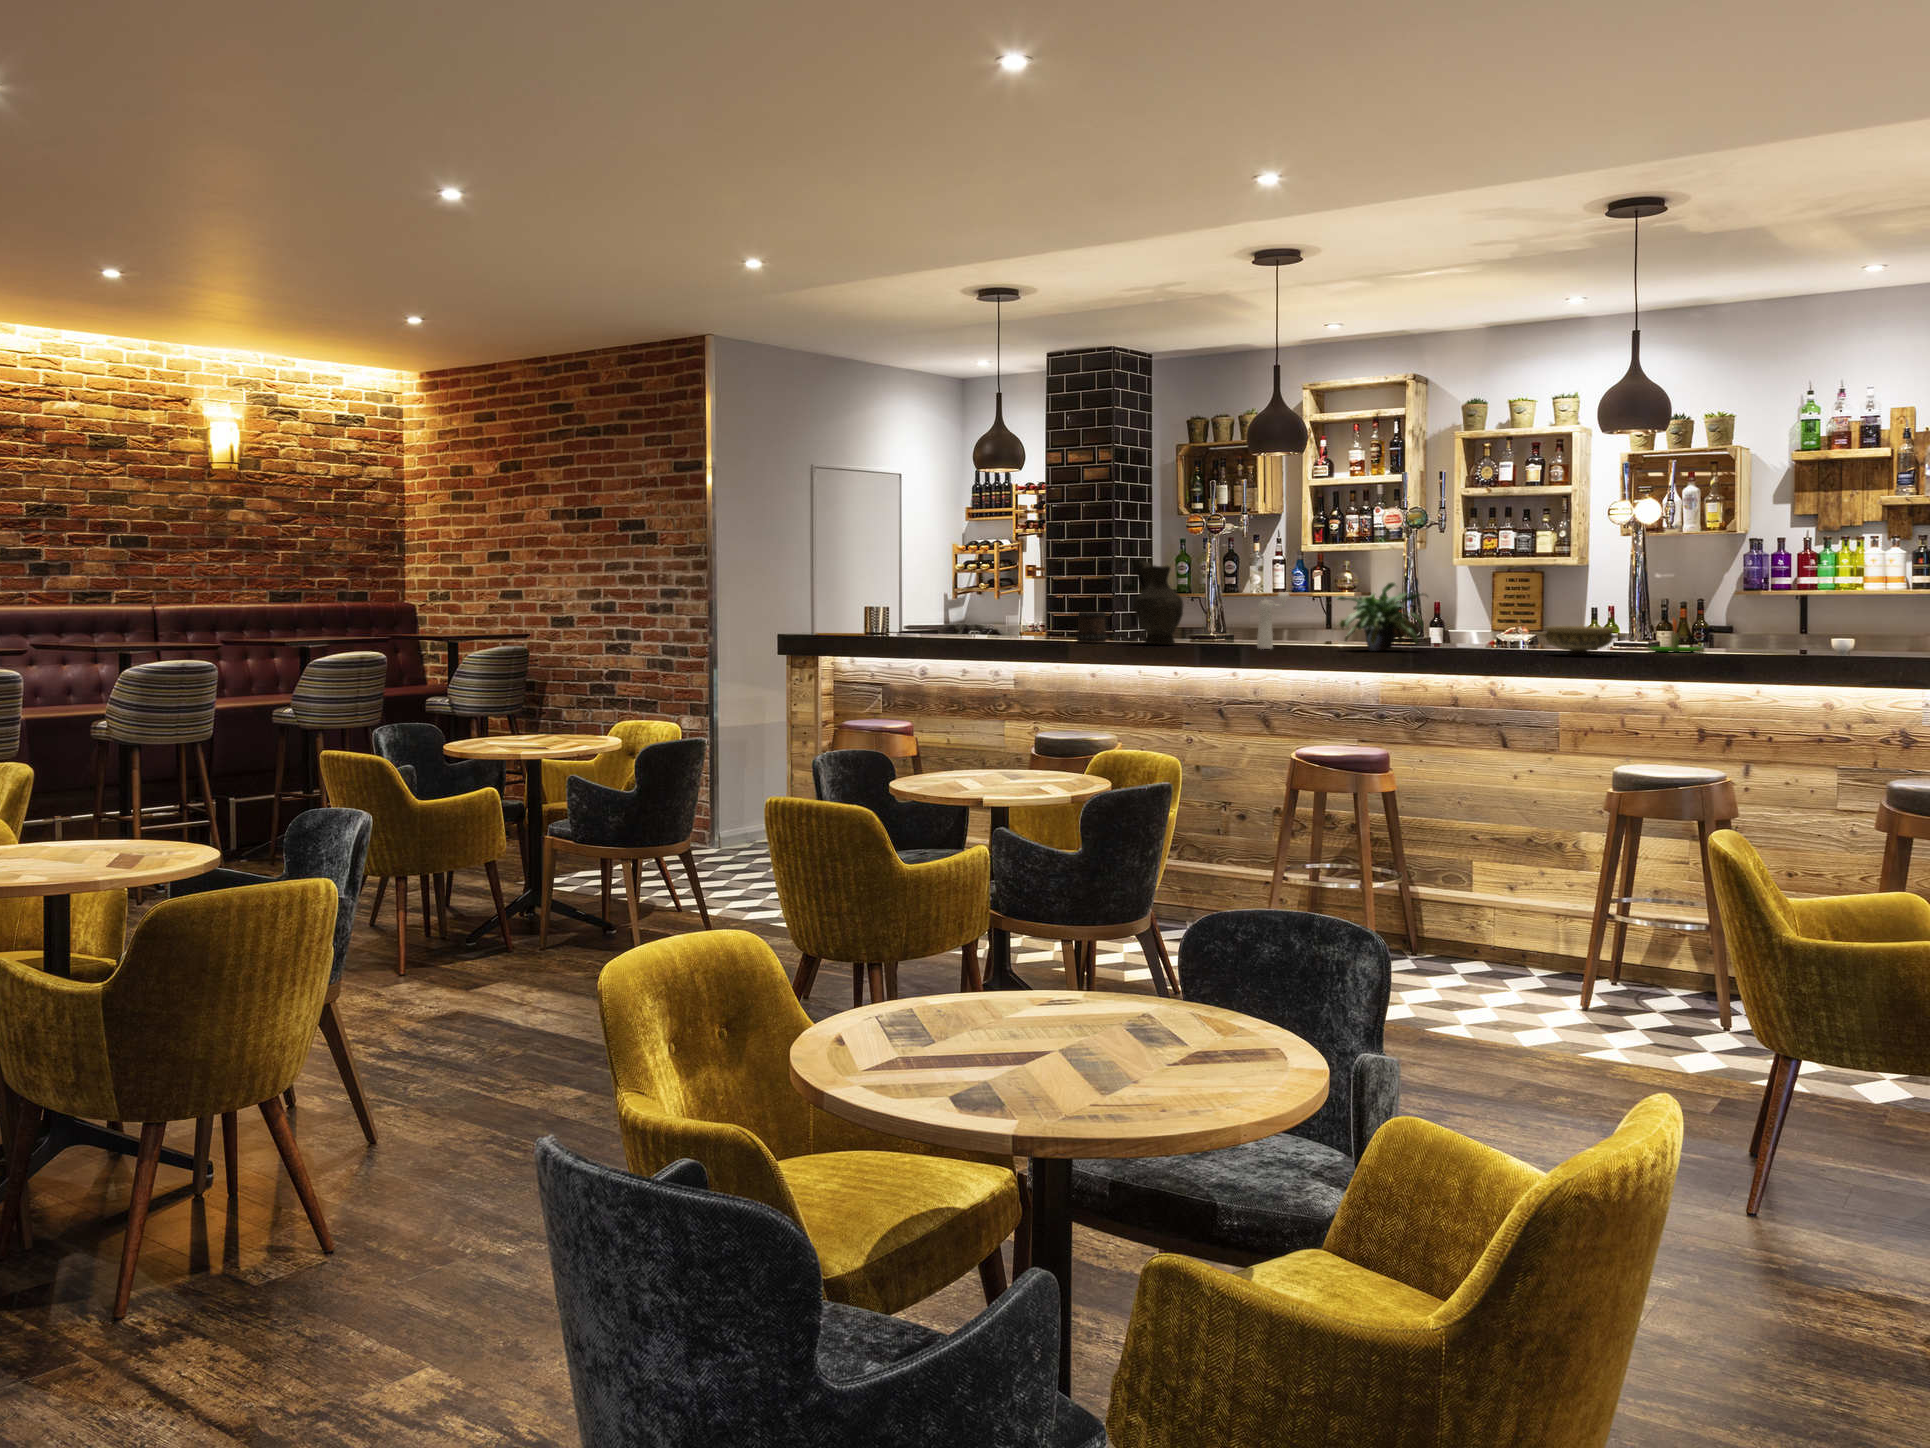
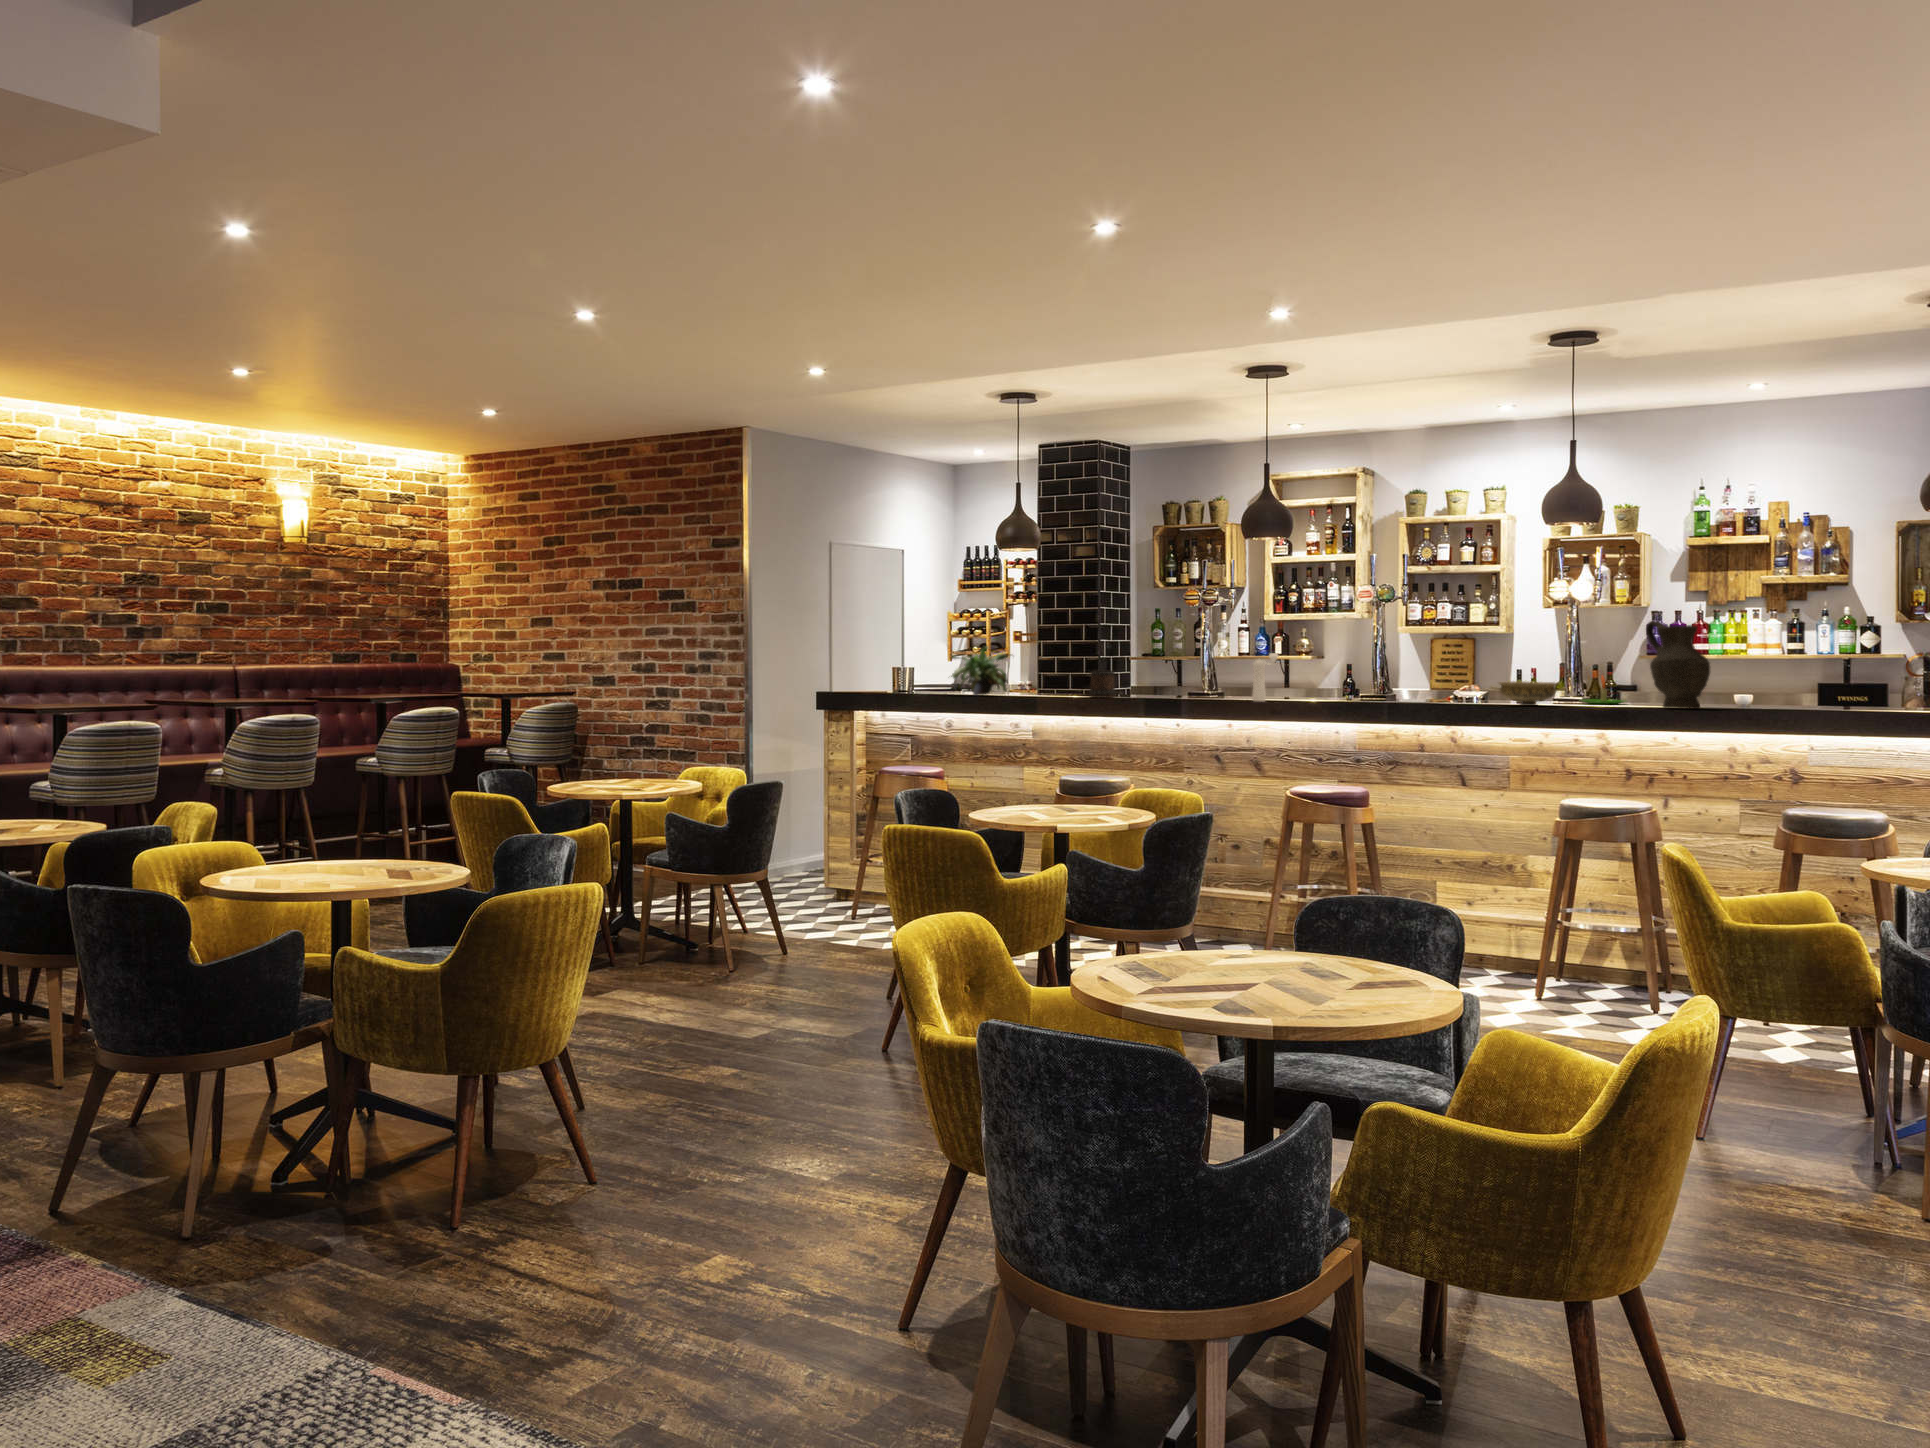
decorative vase: present [1134,561,1184,645] -> present [1646,621,1710,709]
potted plant: present [1337,582,1424,651] -> present [951,646,1009,696]

